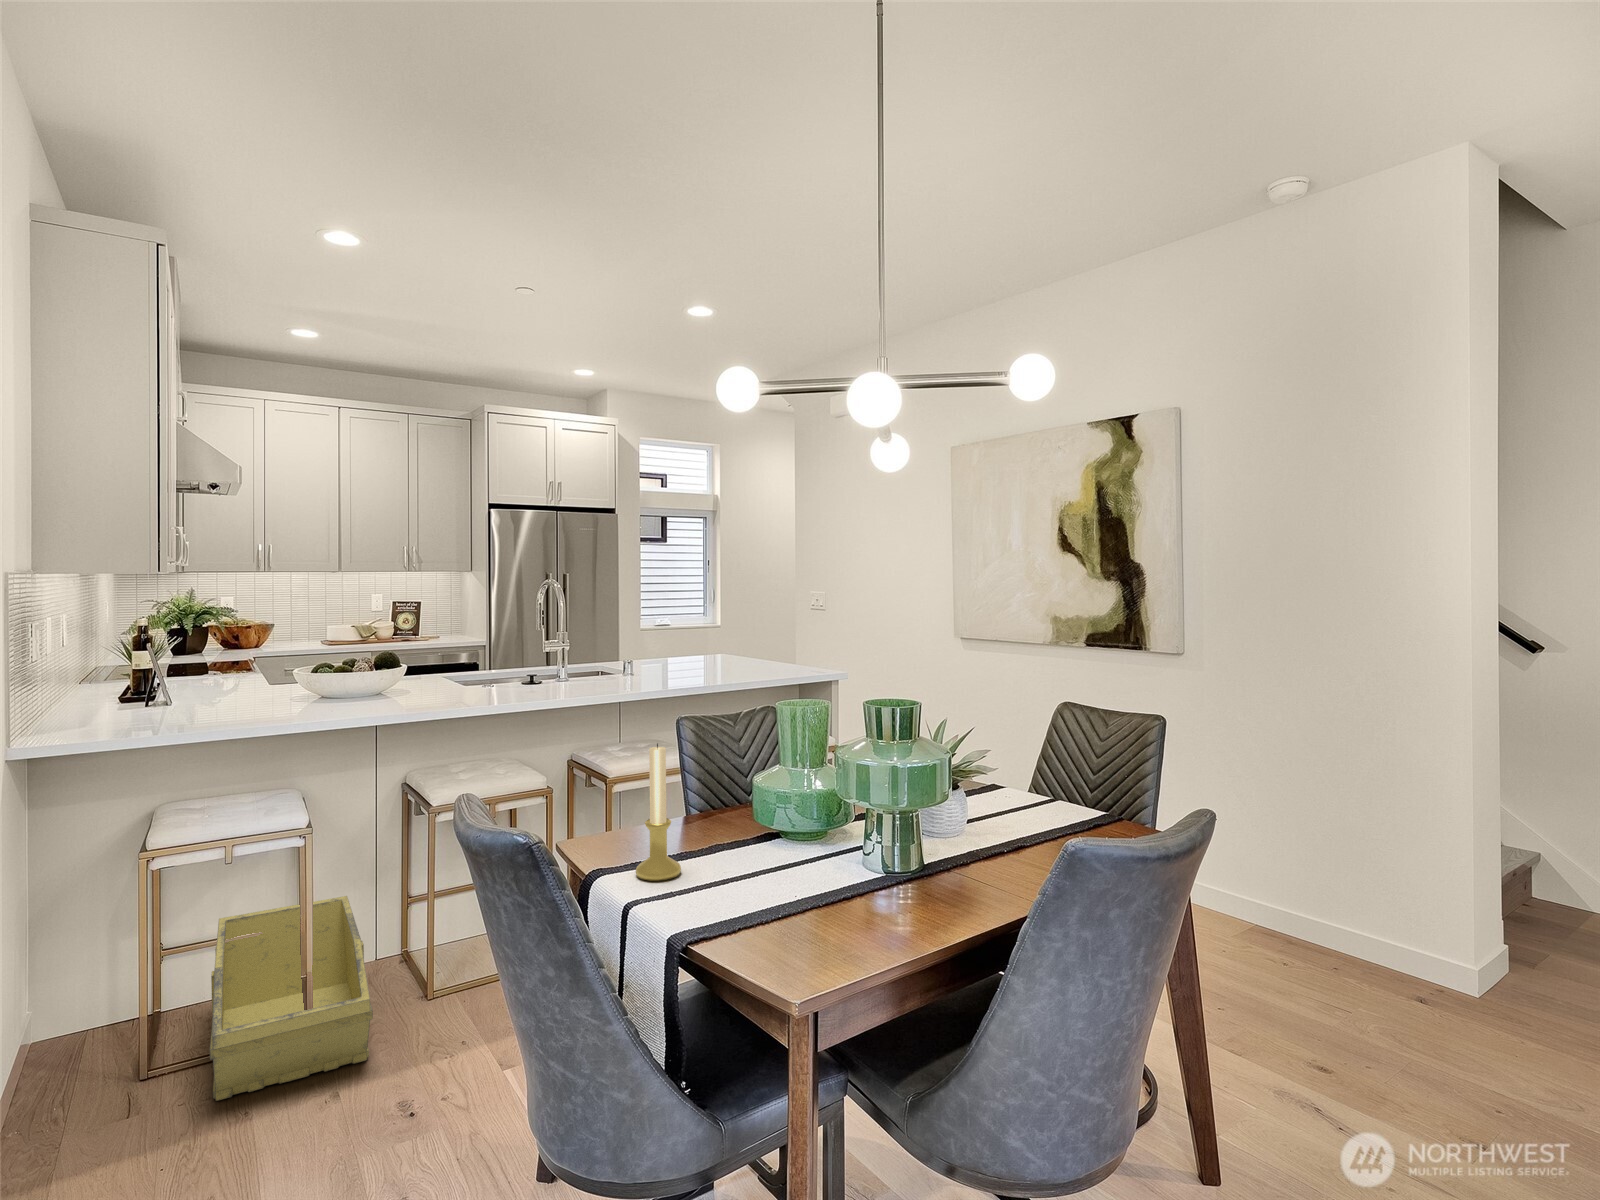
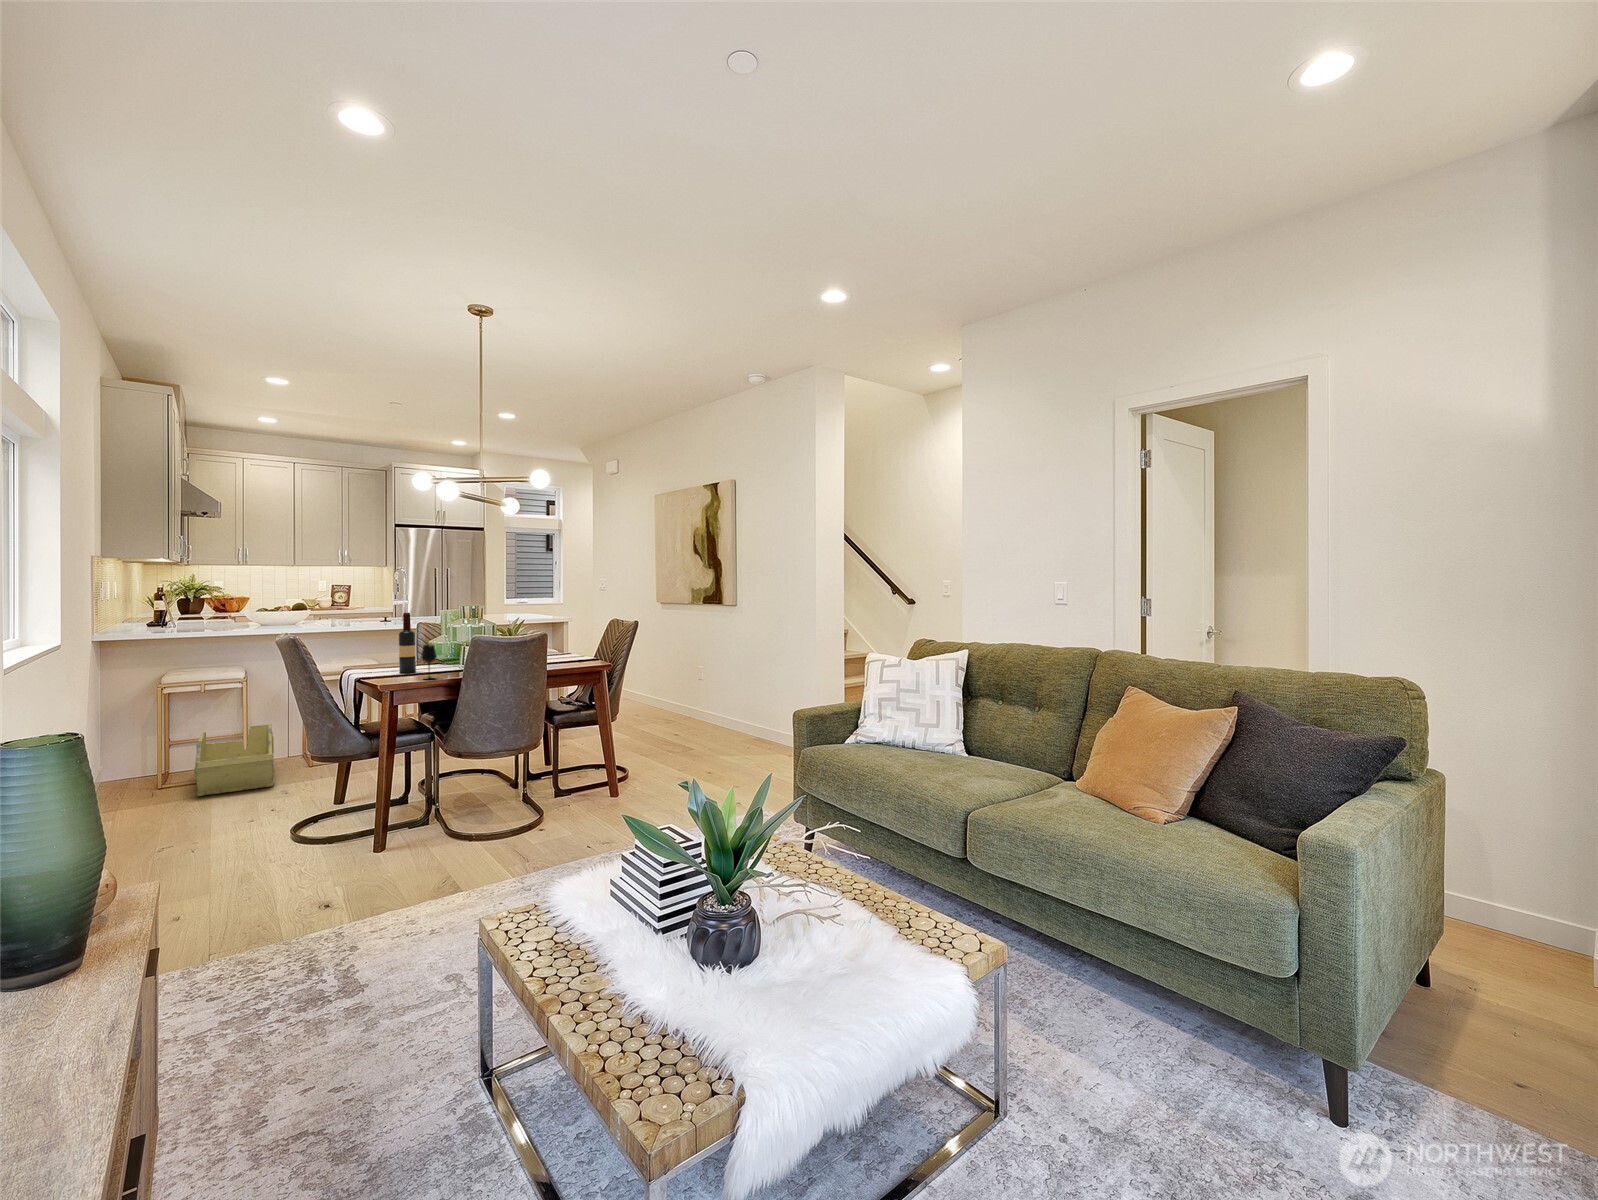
wine bottle: none [704,707,741,862] -> present [399,613,416,673]
candle holder: present [636,743,681,881] -> none [364,624,384,676]
wine glass: none [811,793,849,908] -> present [421,642,437,679]

